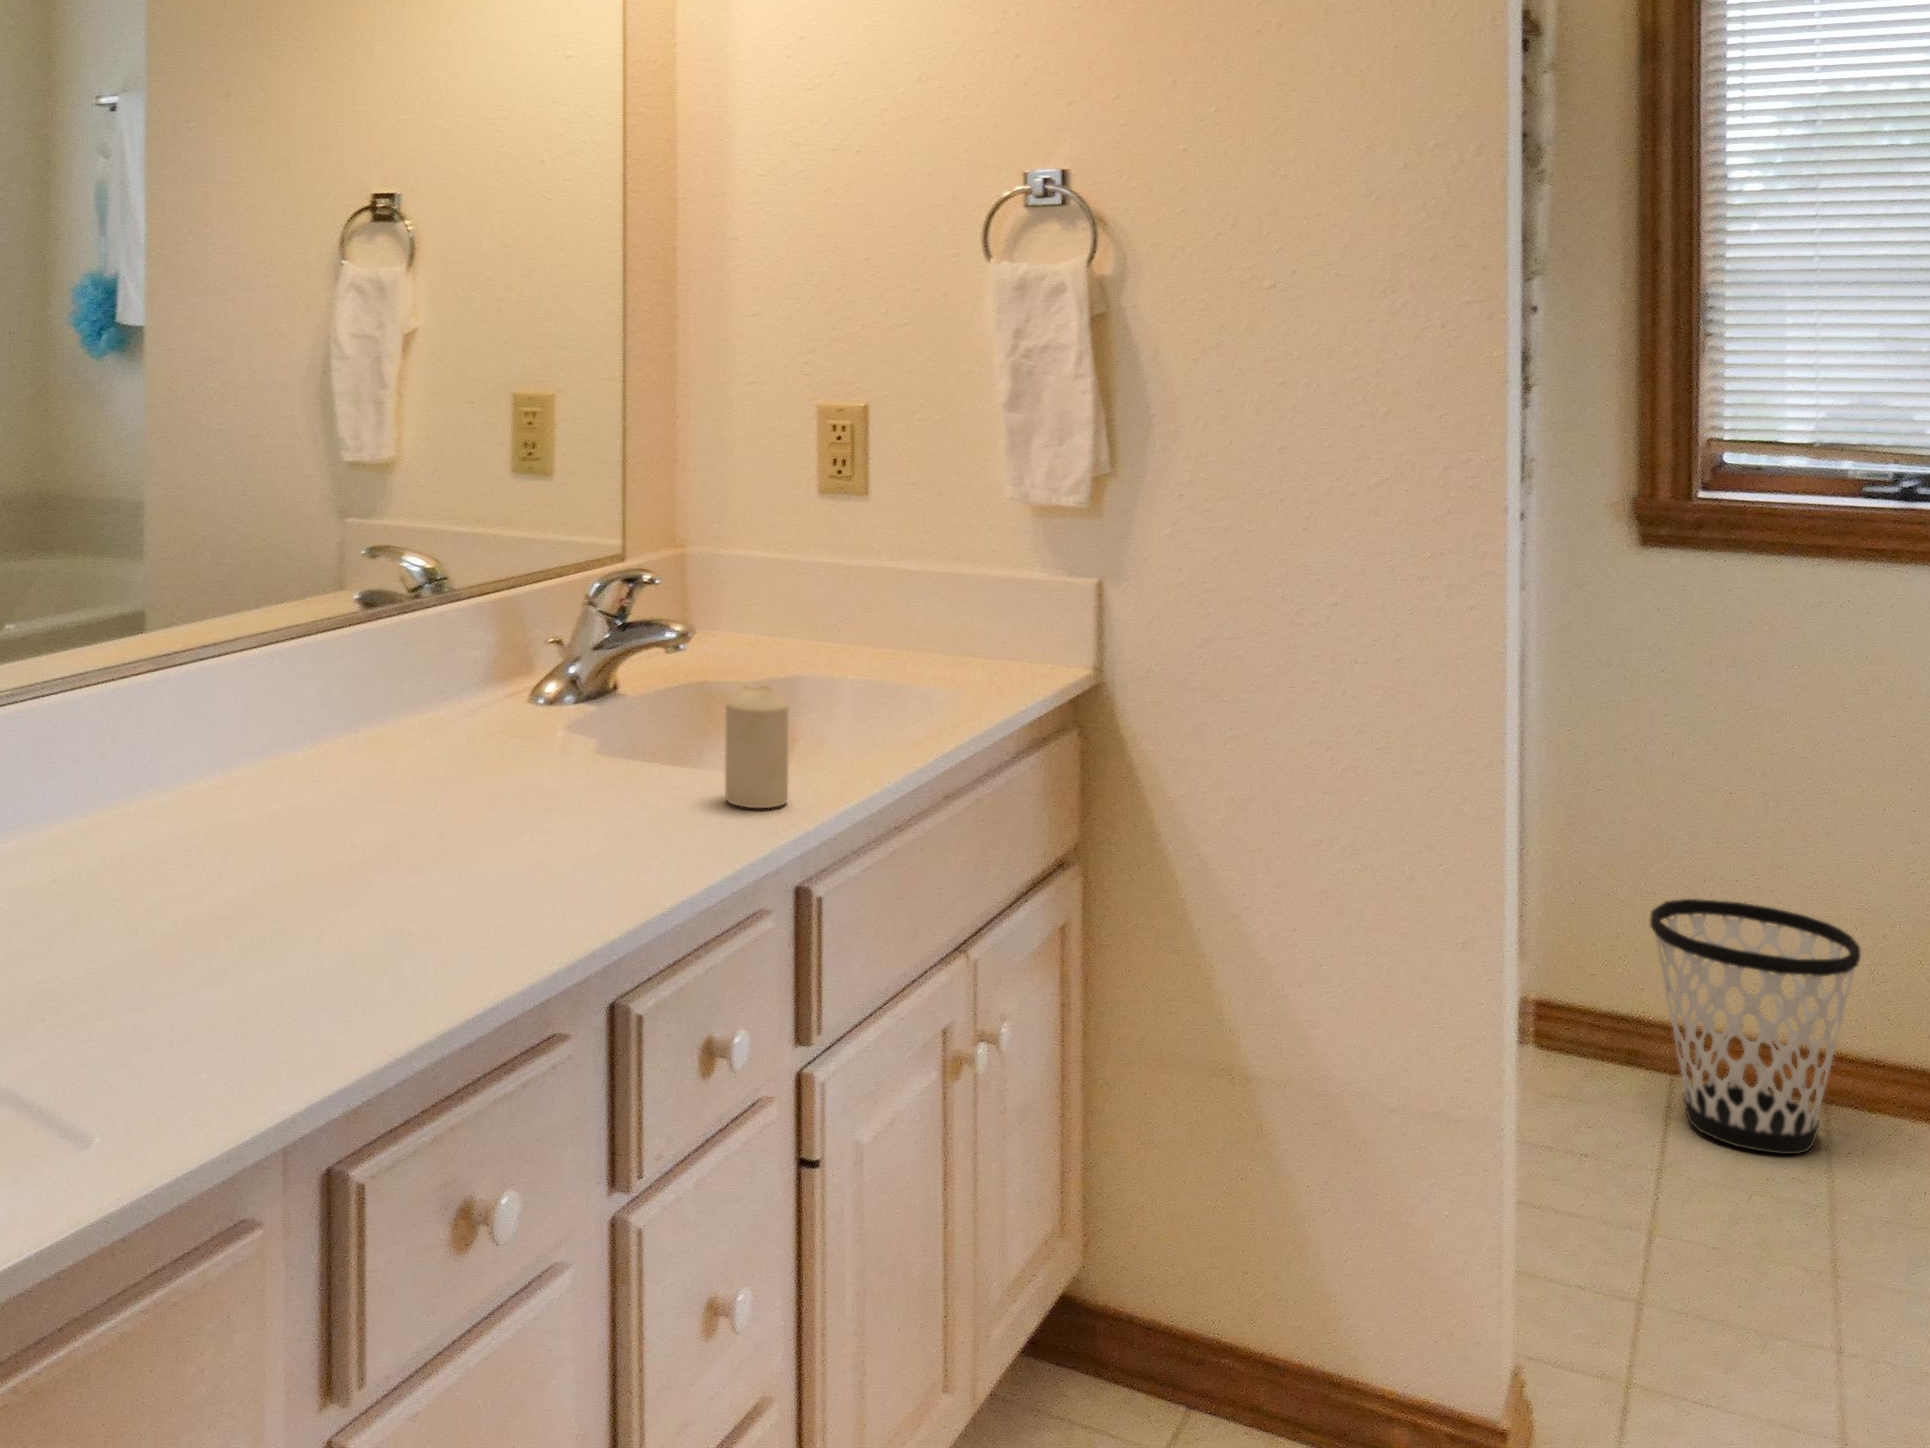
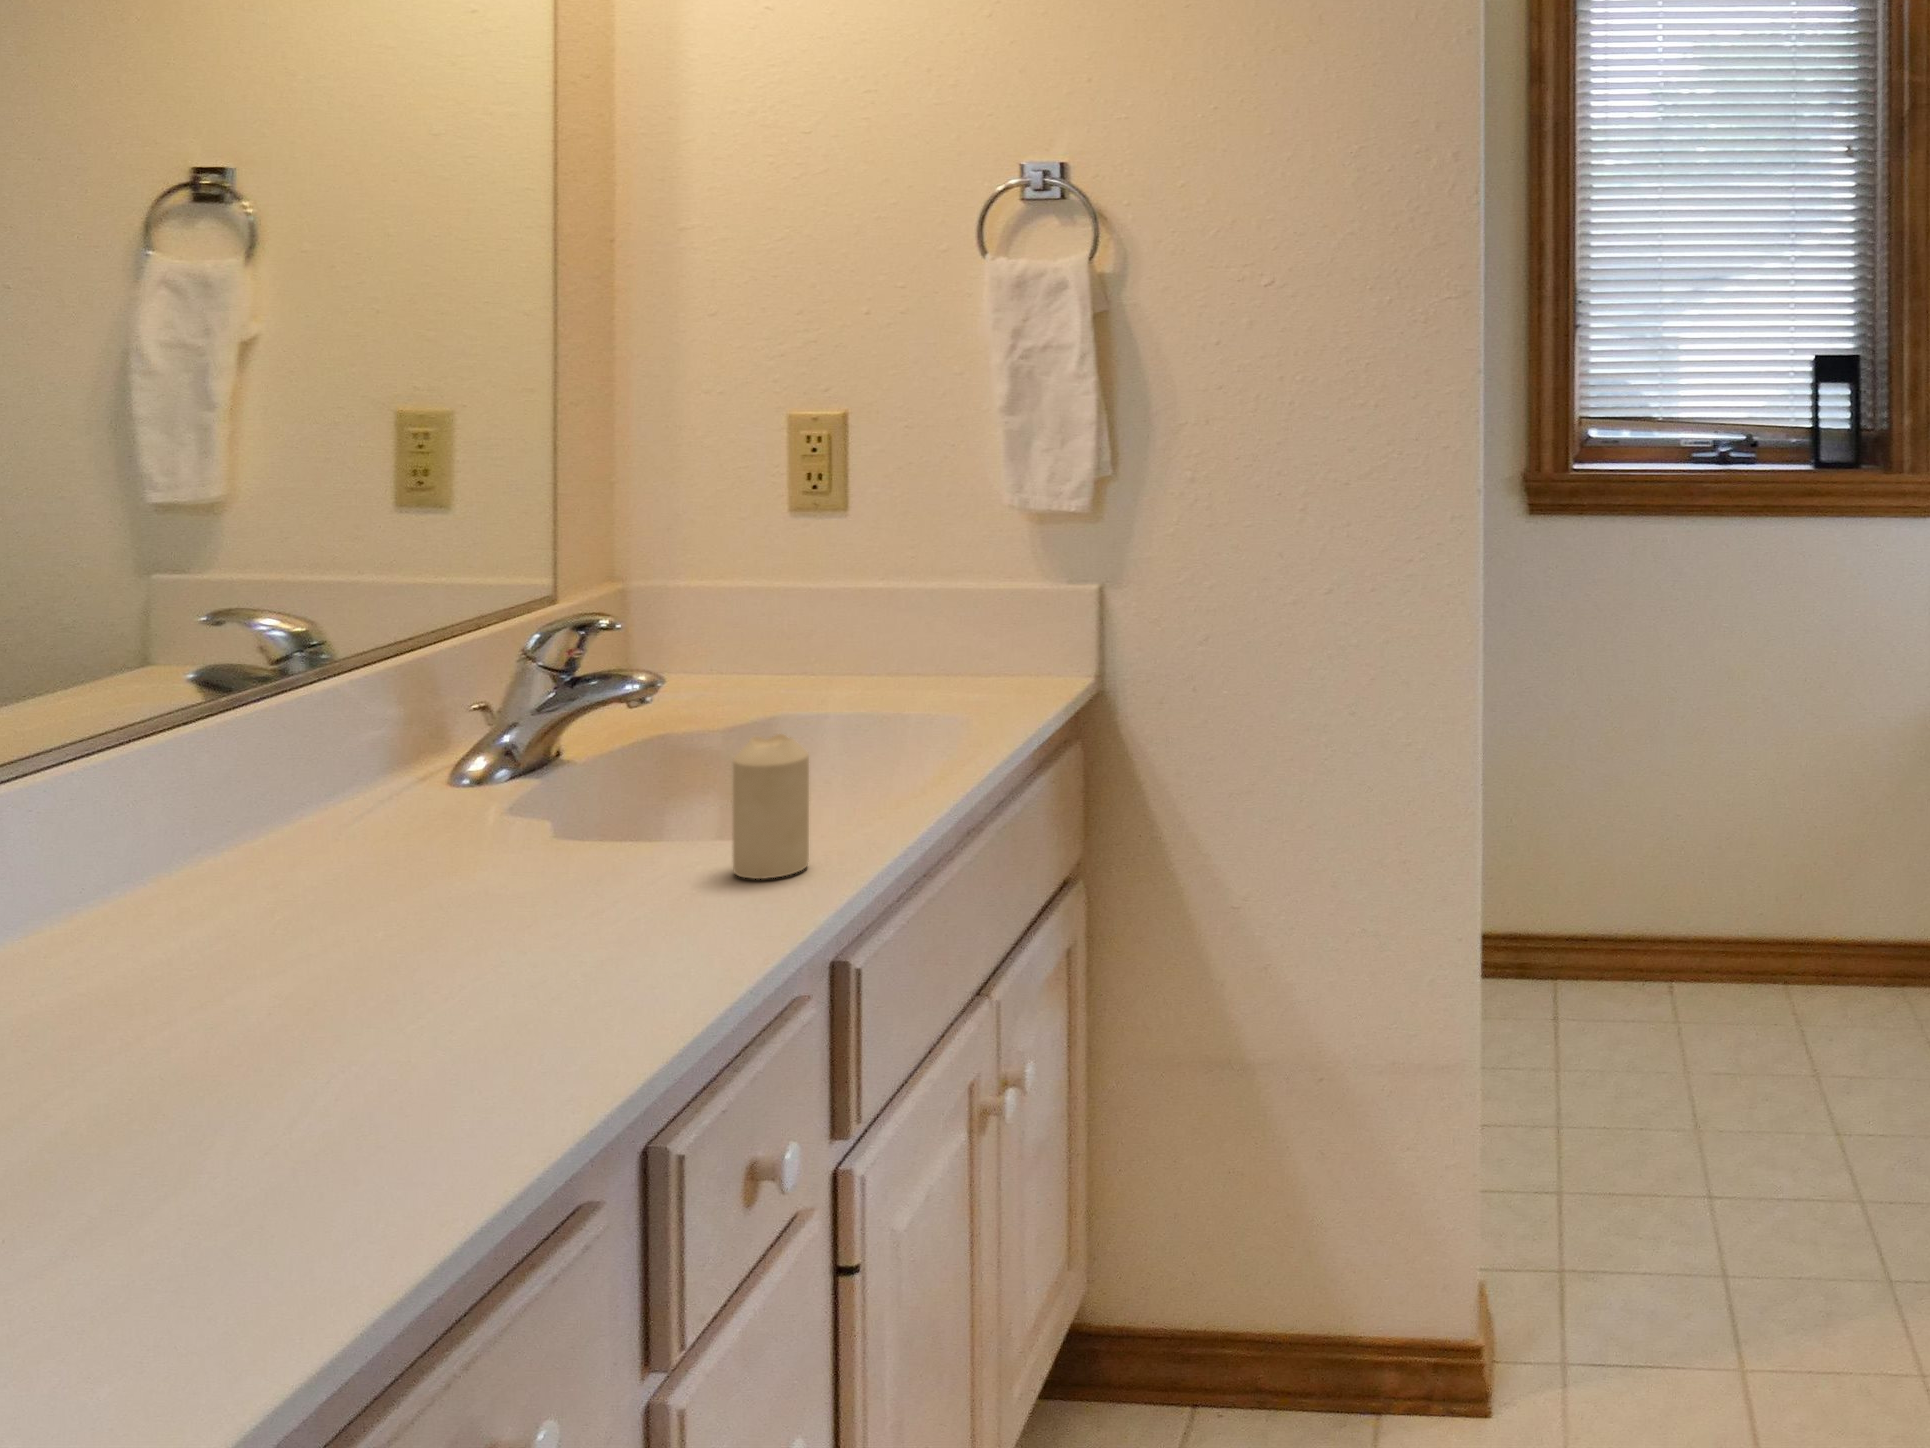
wastebasket: present [1650,899,1860,1154] -> none [1548,816,1702,1028]

